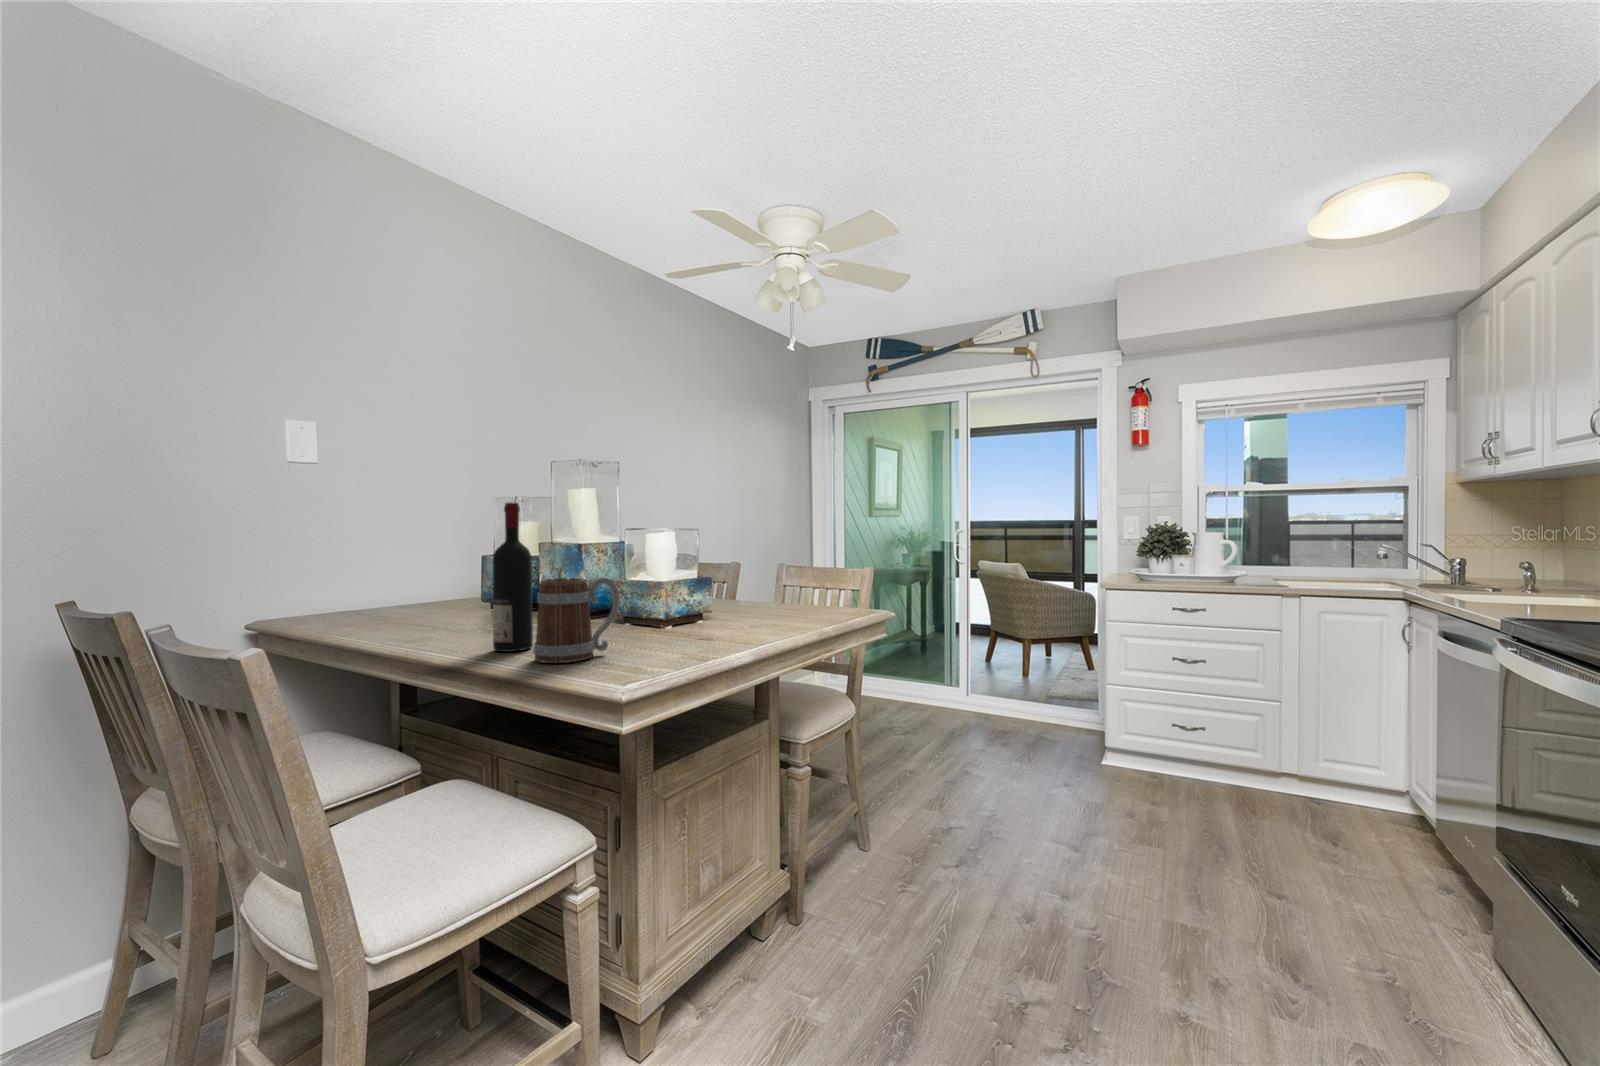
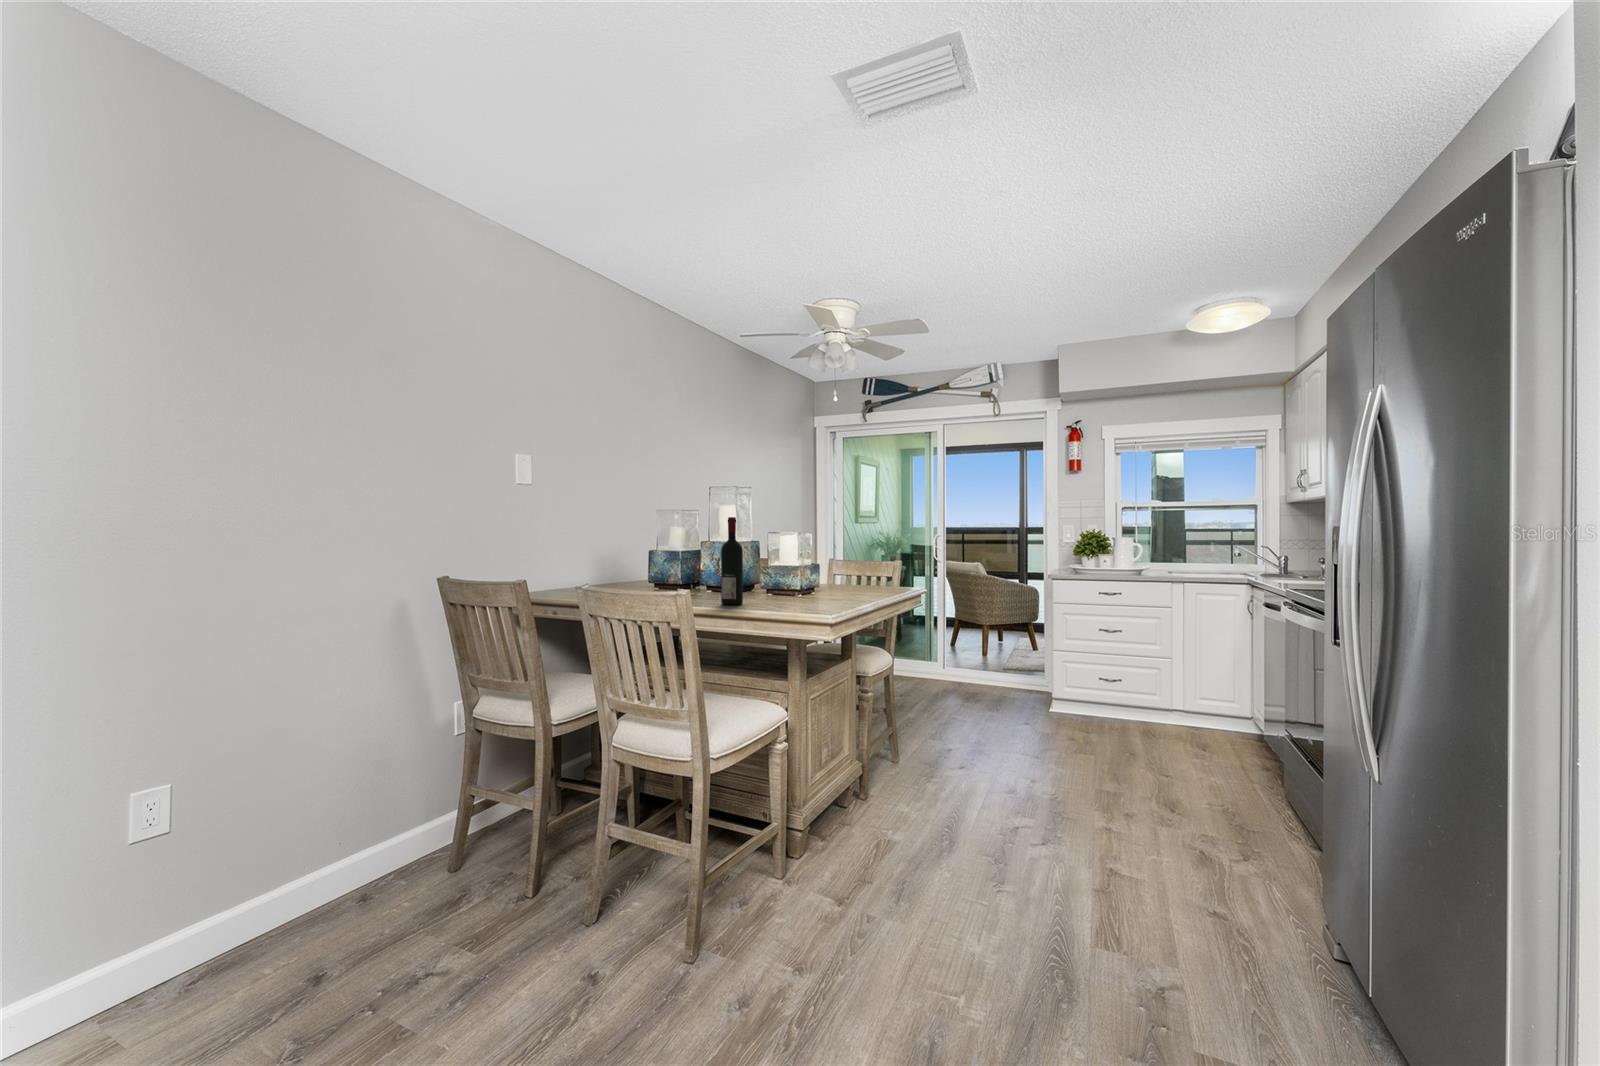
mug: present [533,577,620,663] -> none [758,561,801,608]

